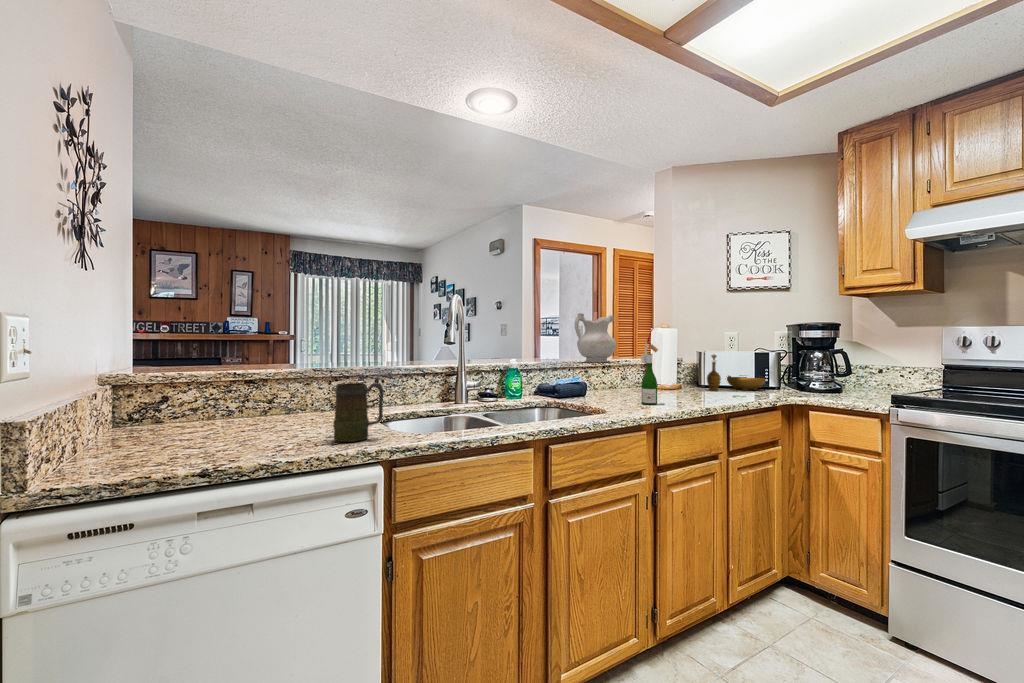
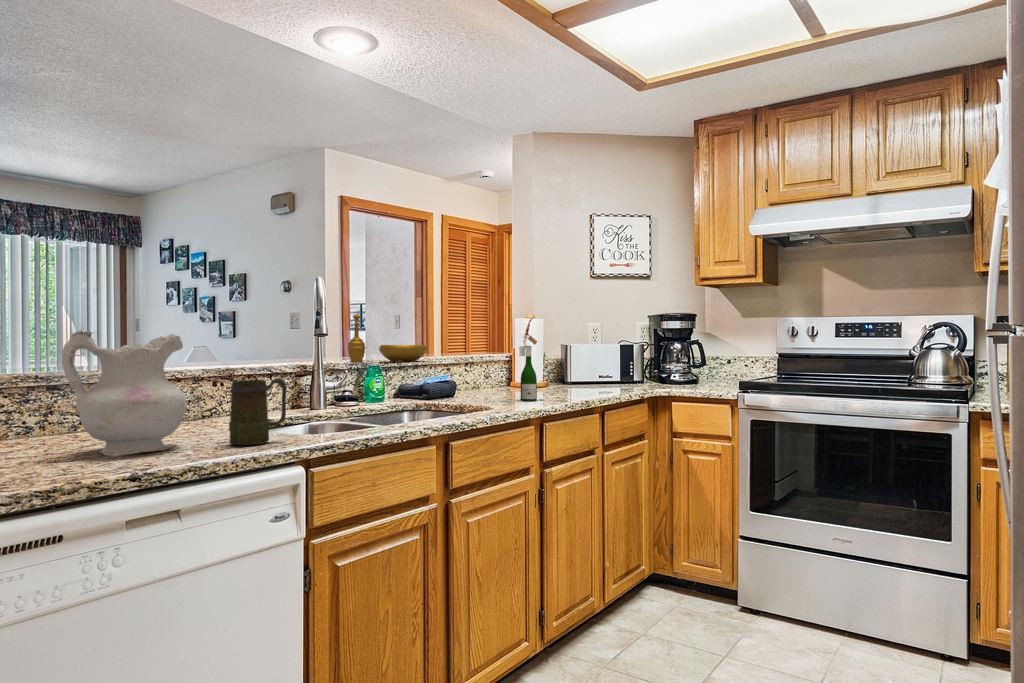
ceramic pitcher: present [574,313,616,362] -> present [62,331,186,455]
decorative bowl: present [707,354,765,390] -> present [347,314,427,363]

